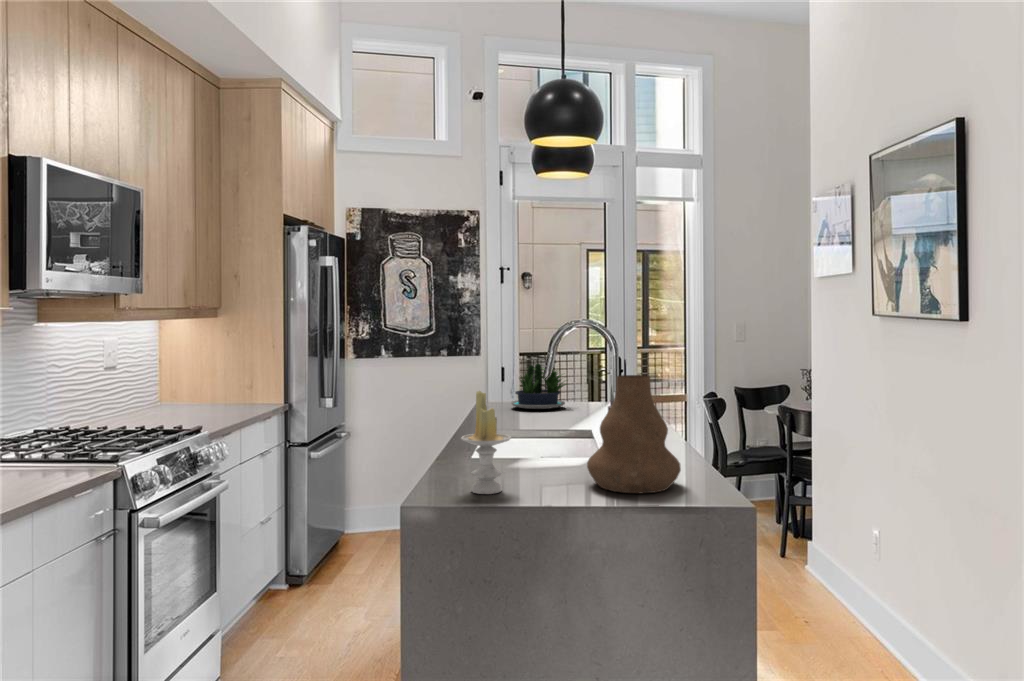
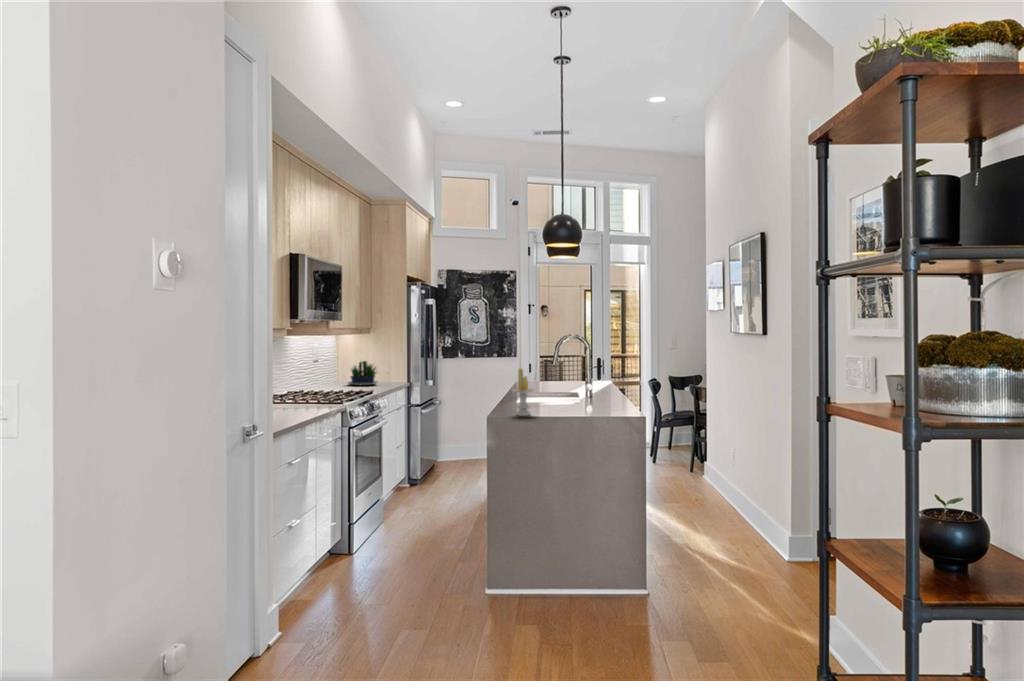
potted plant: present [511,364,567,409] -> present [348,361,378,385]
vase: present [587,375,681,493] -> none [571,361,615,416]

